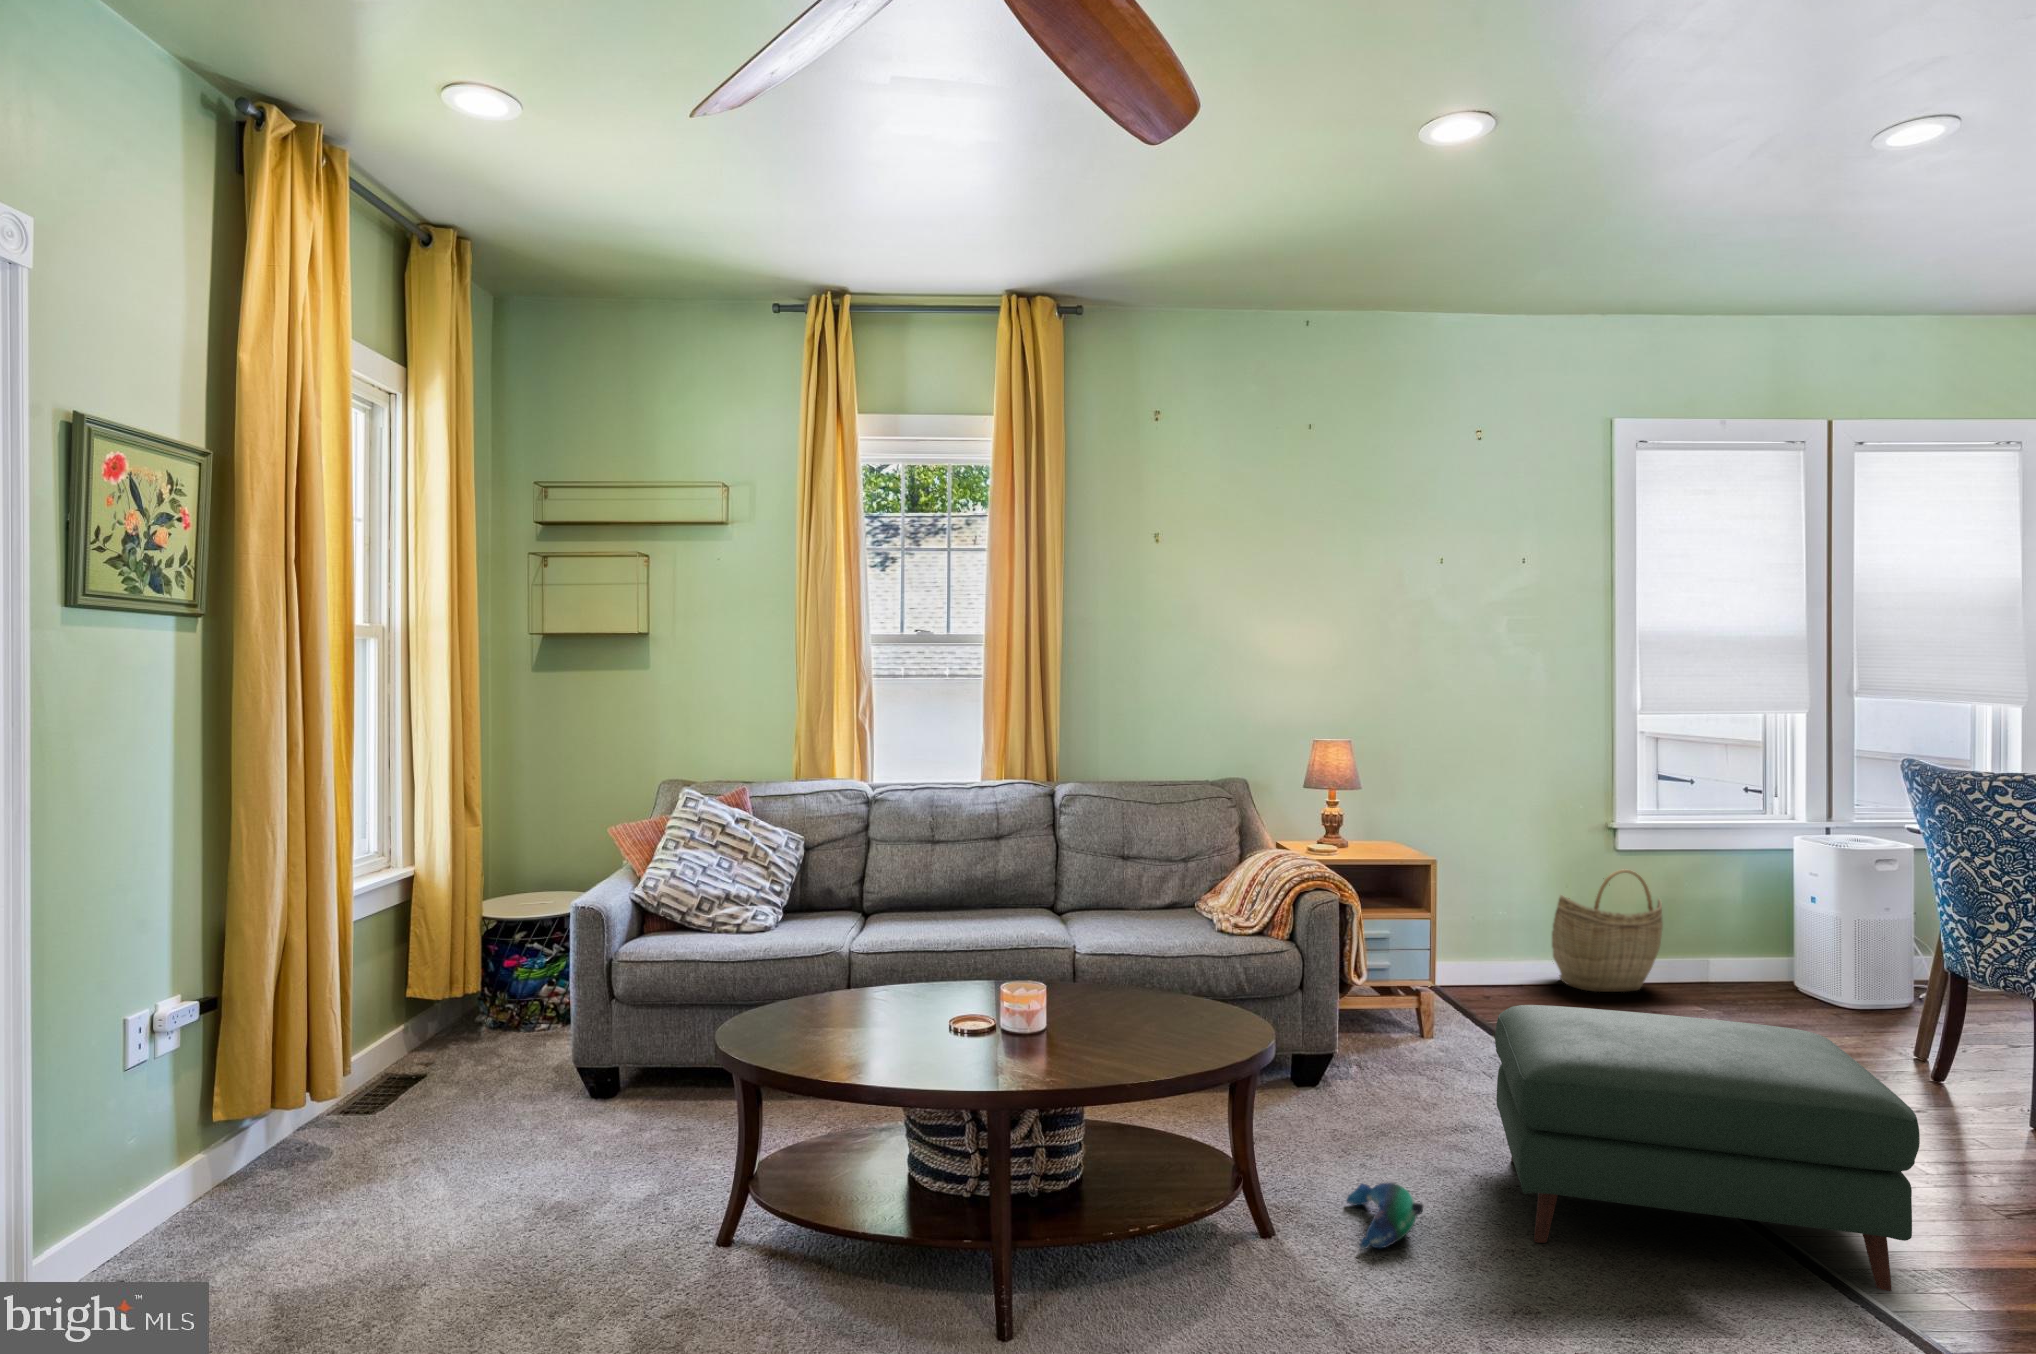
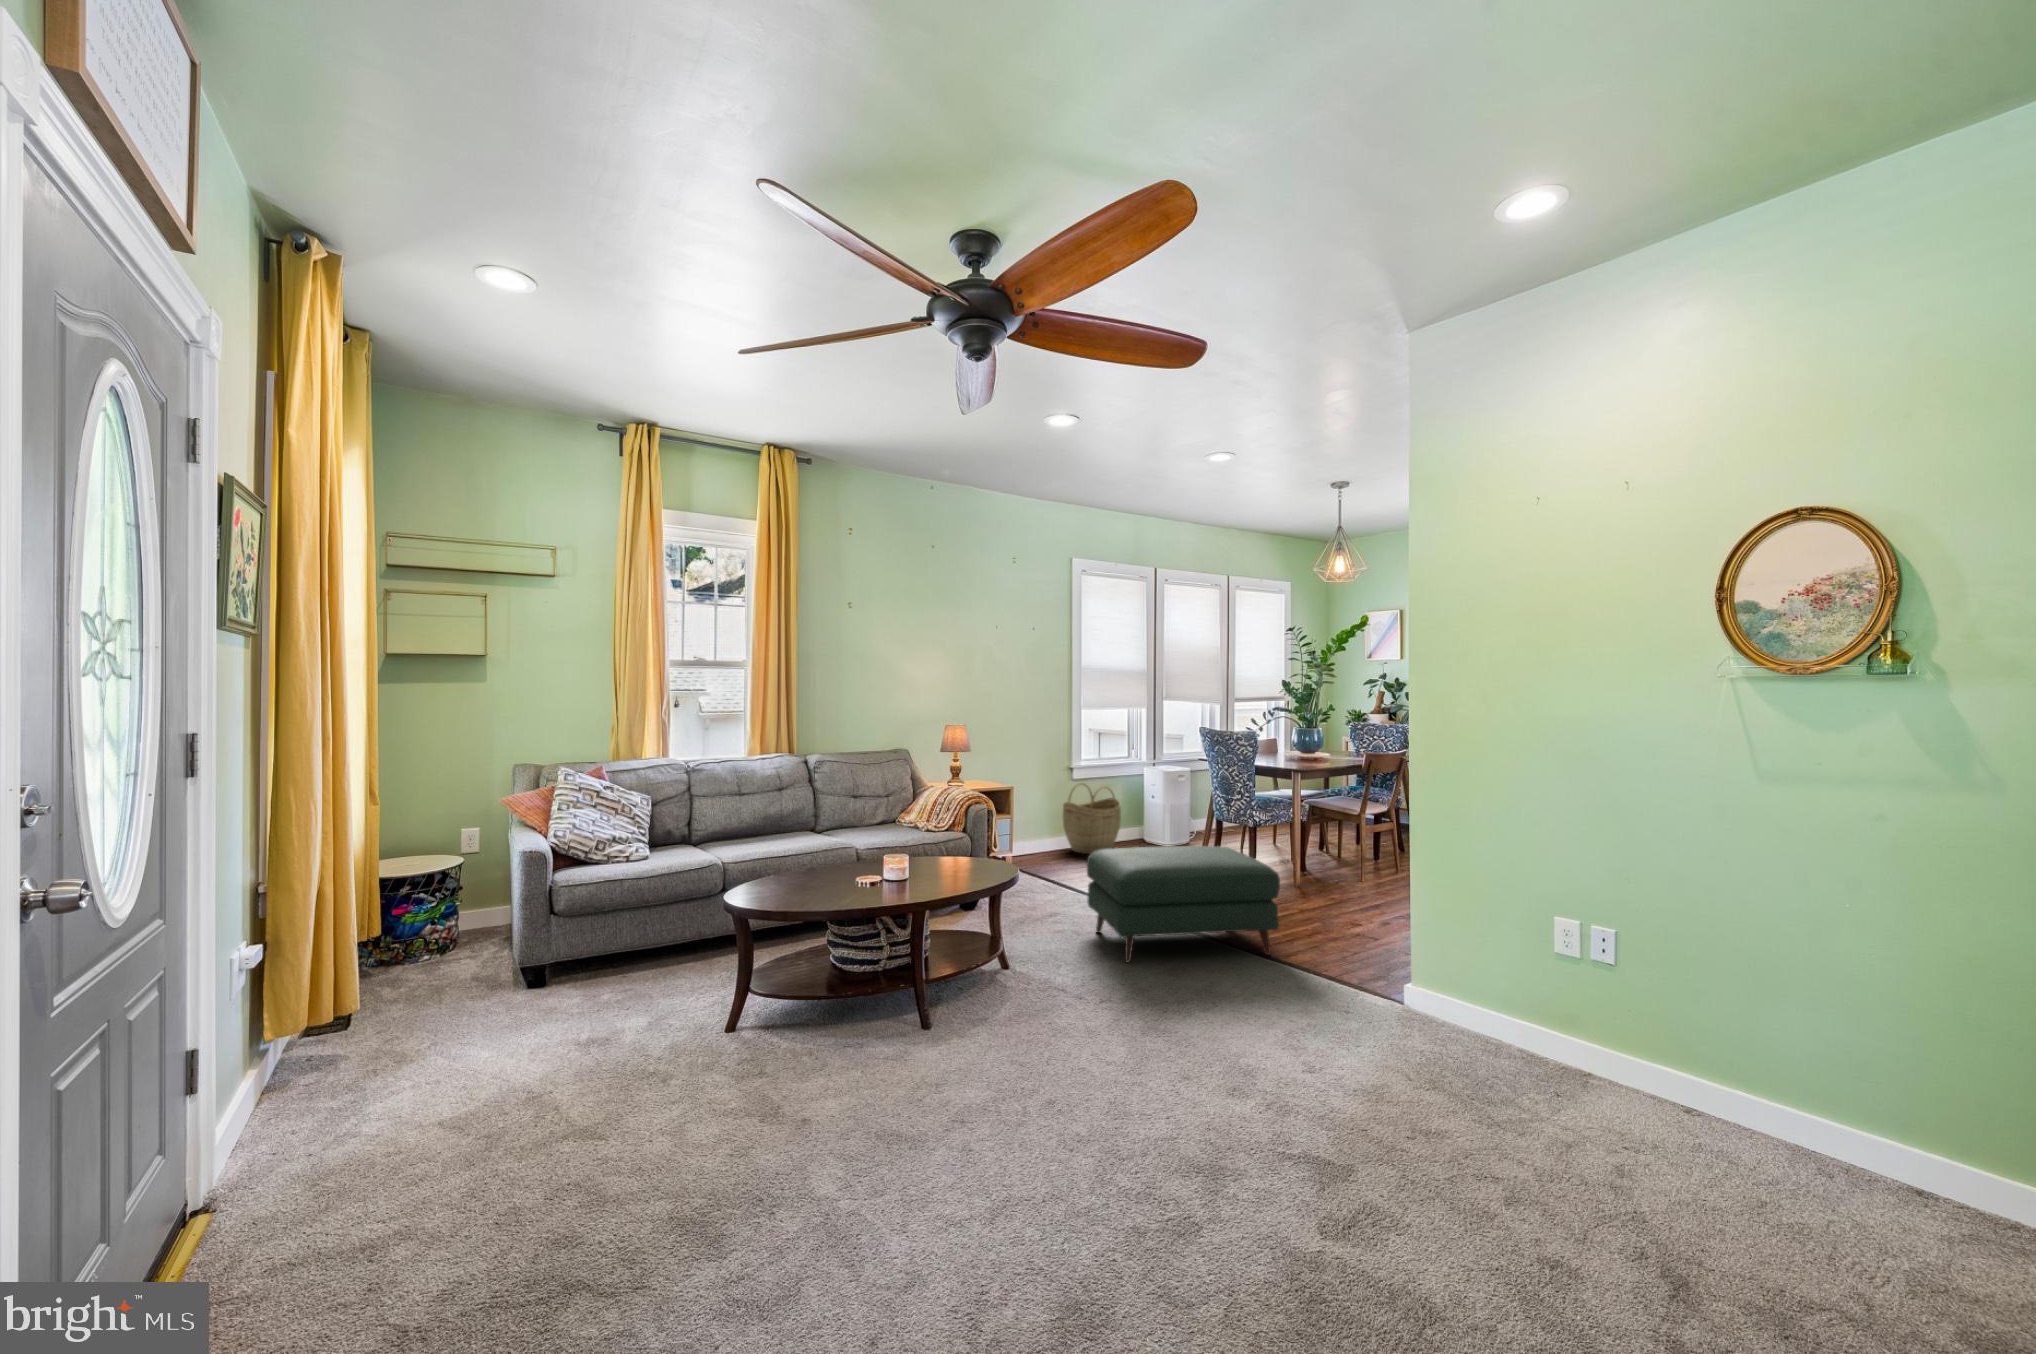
plush toy: present [1346,1183,1424,1249] -> none [1032,946,1076,979]

